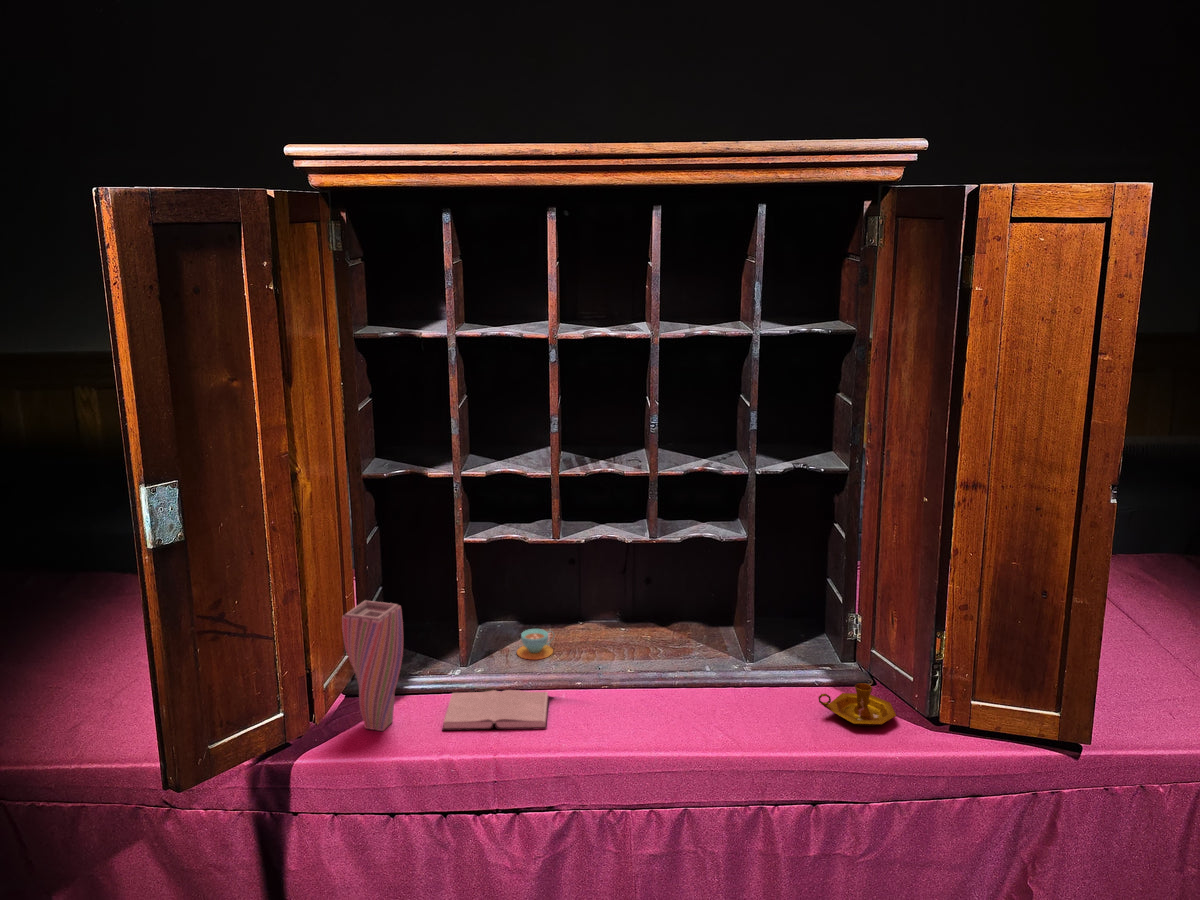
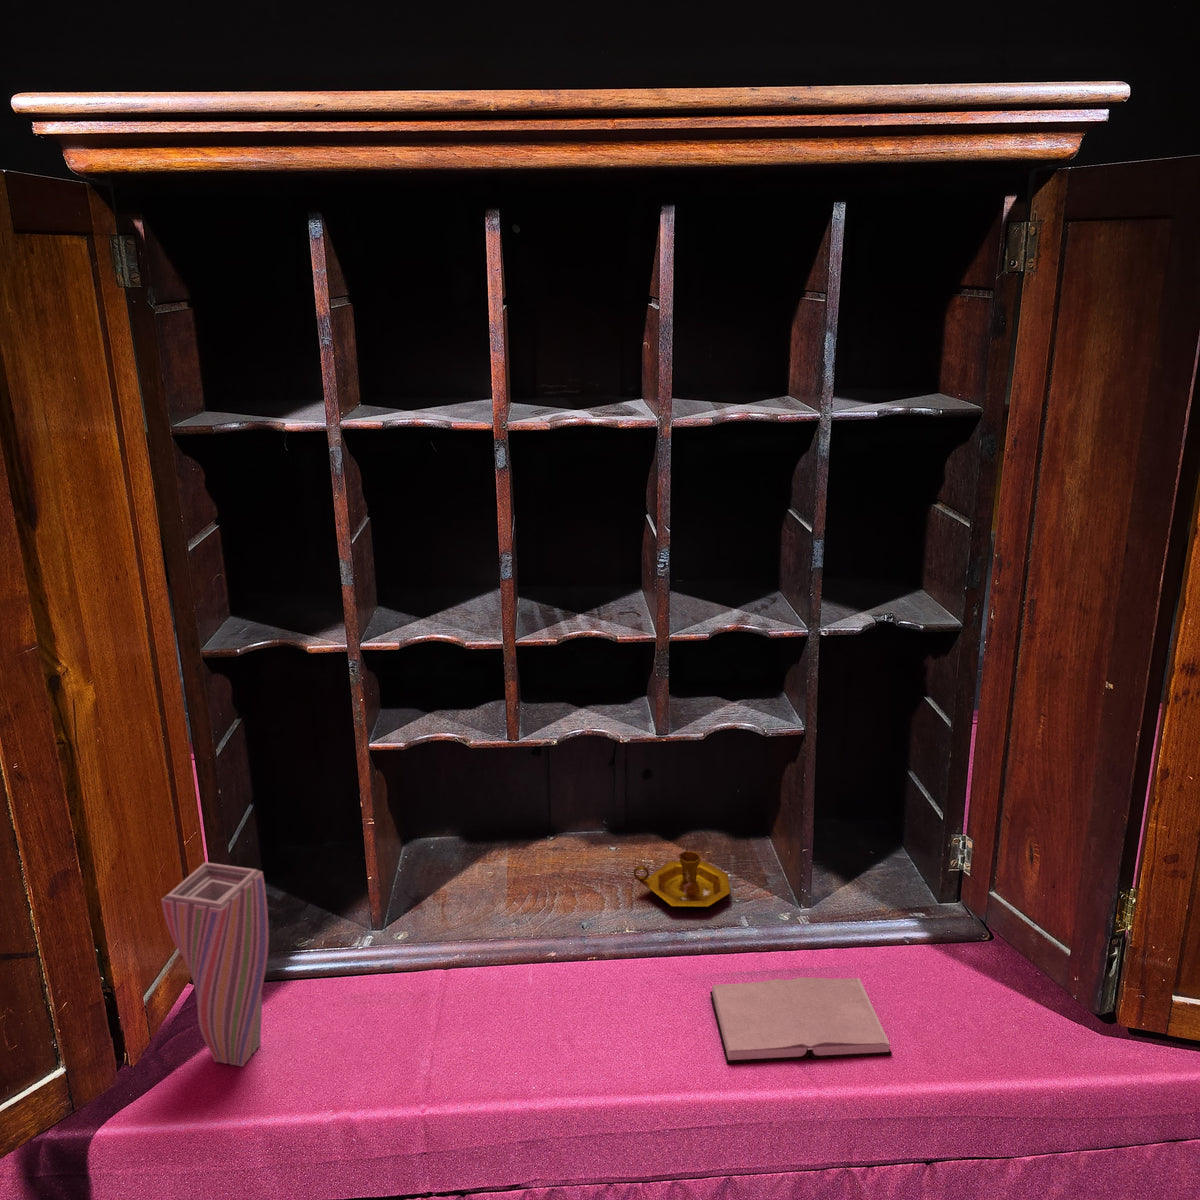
teacup: present [517,629,553,660] -> none [458,859,514,910]
candlestick: present [819,683,896,726] -> present [633,851,730,907]
hardback book: present [442,690,549,731] -> present [710,977,892,1064]

